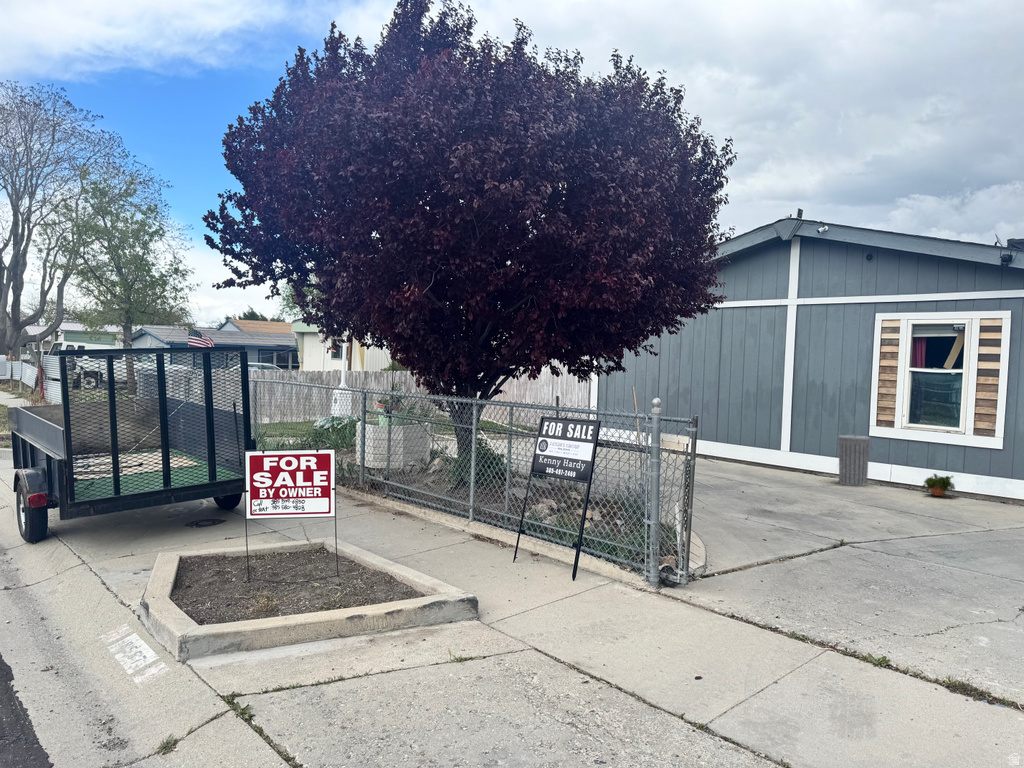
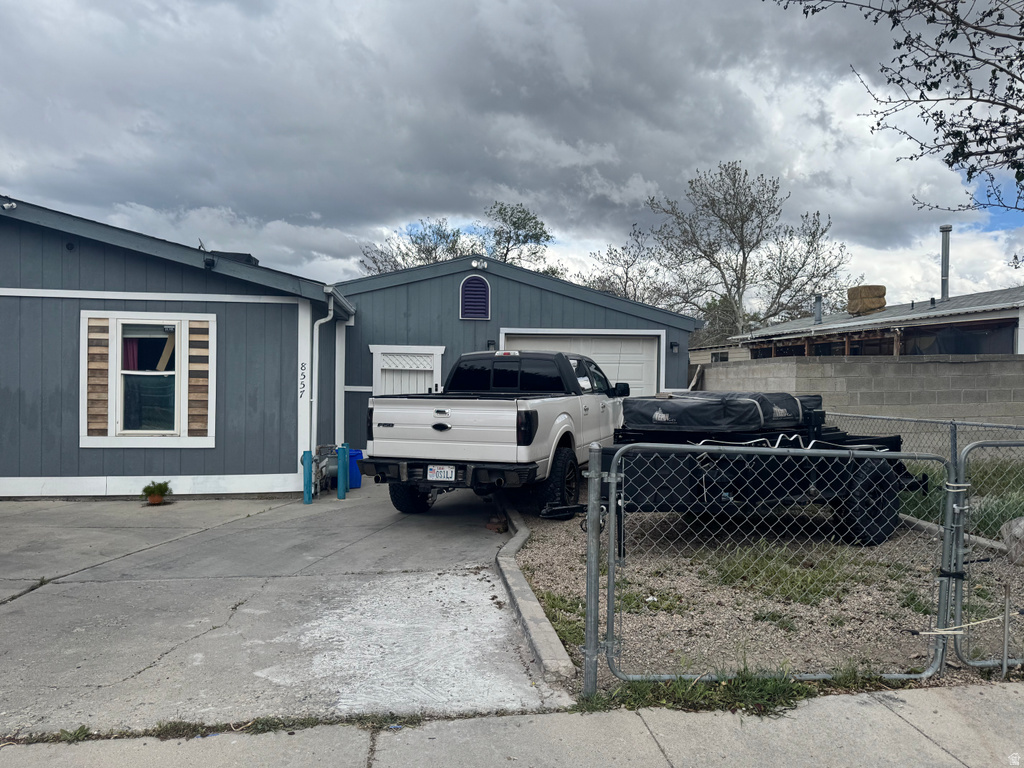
trash can: present [838,434,870,486] -> none [42,448,81,508]

